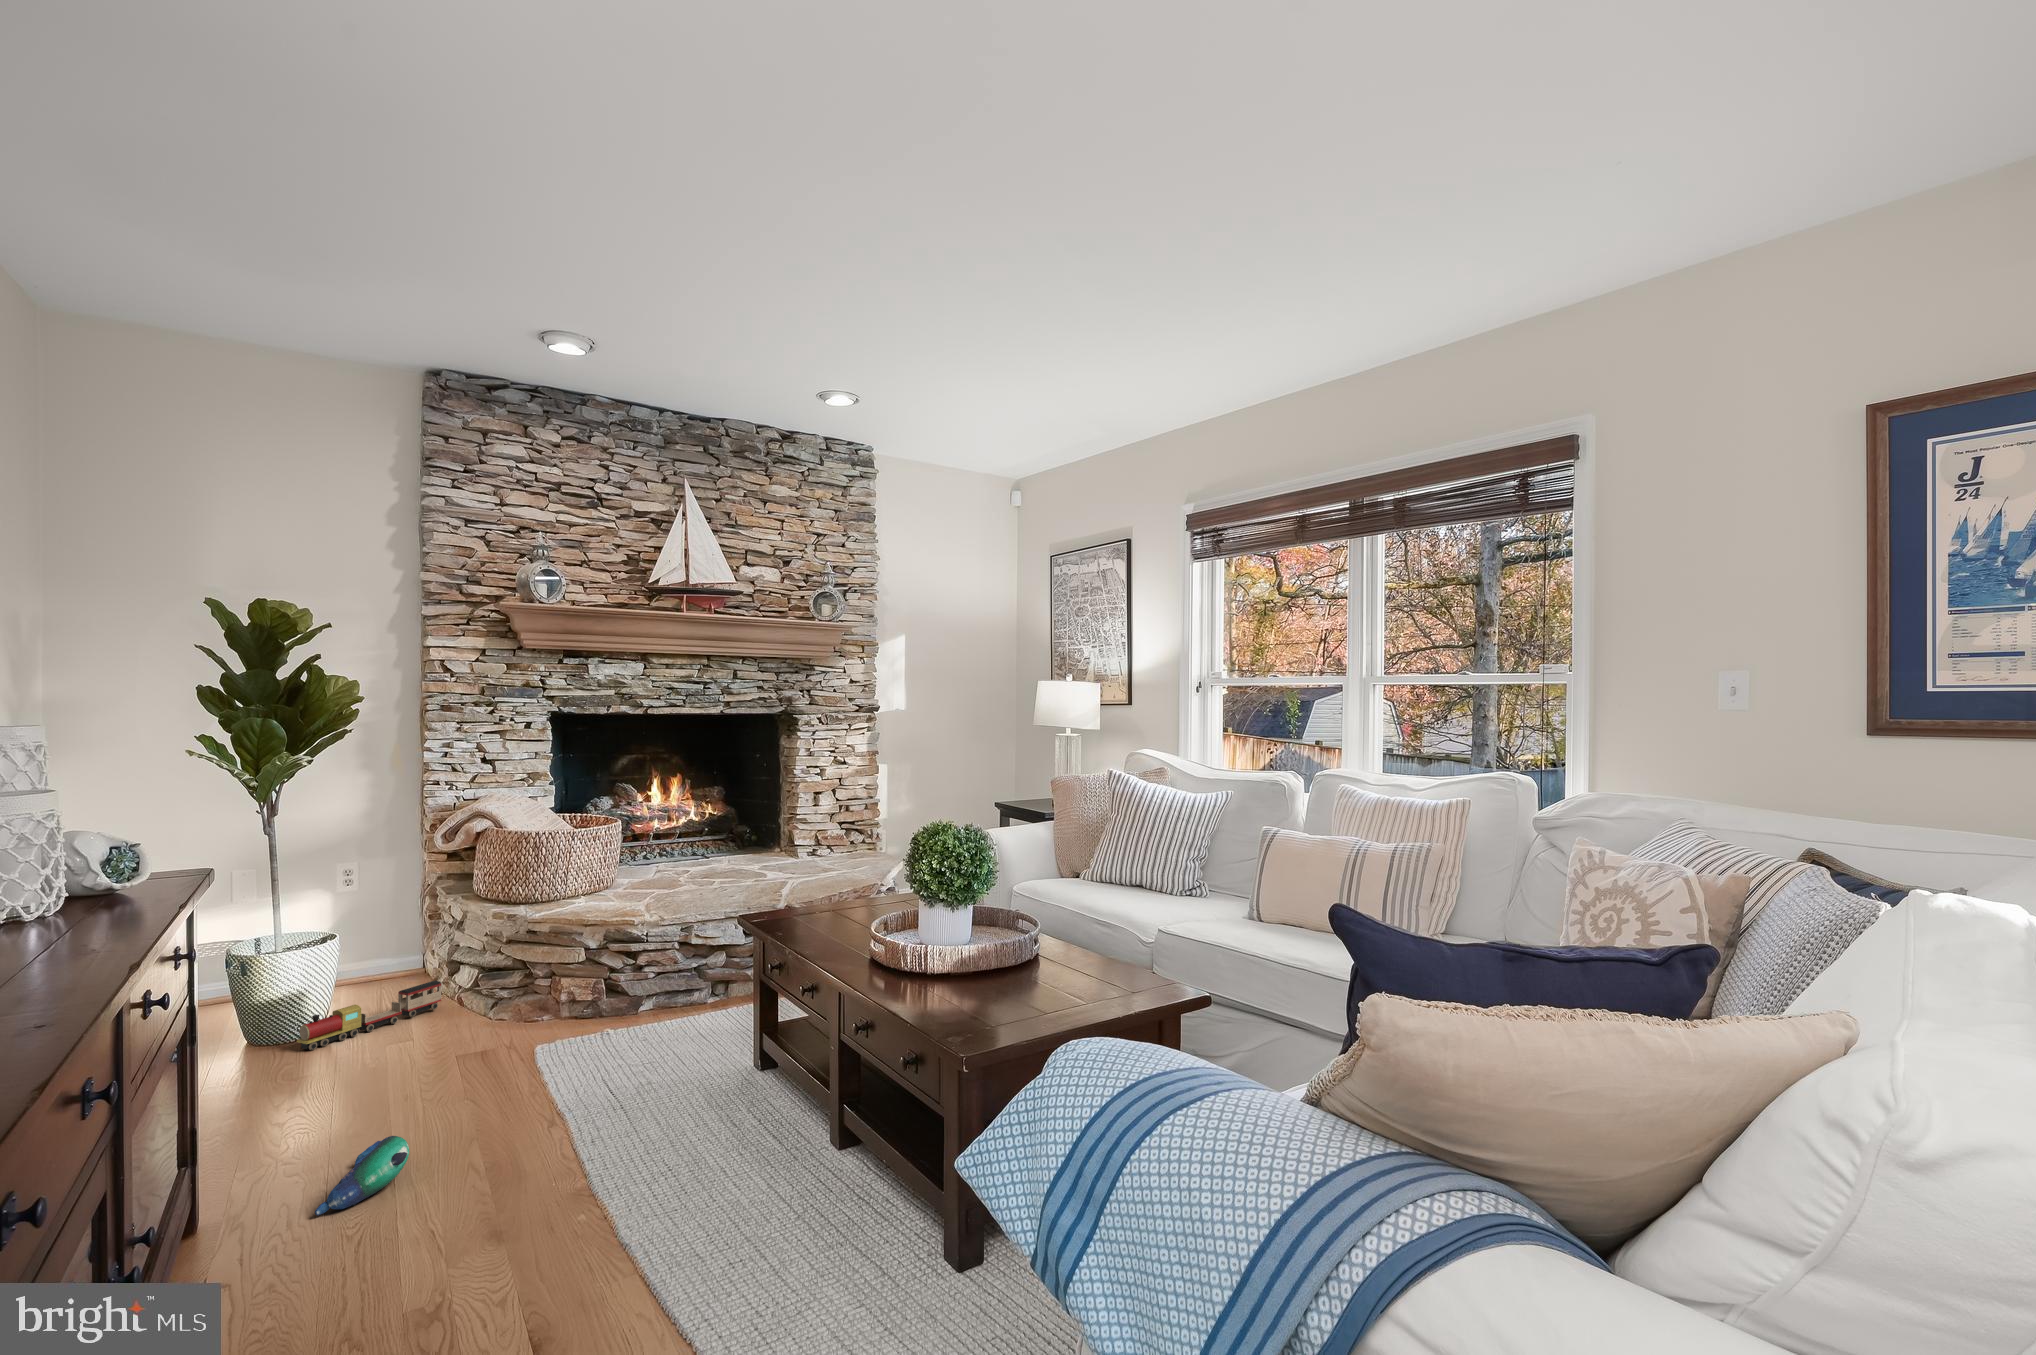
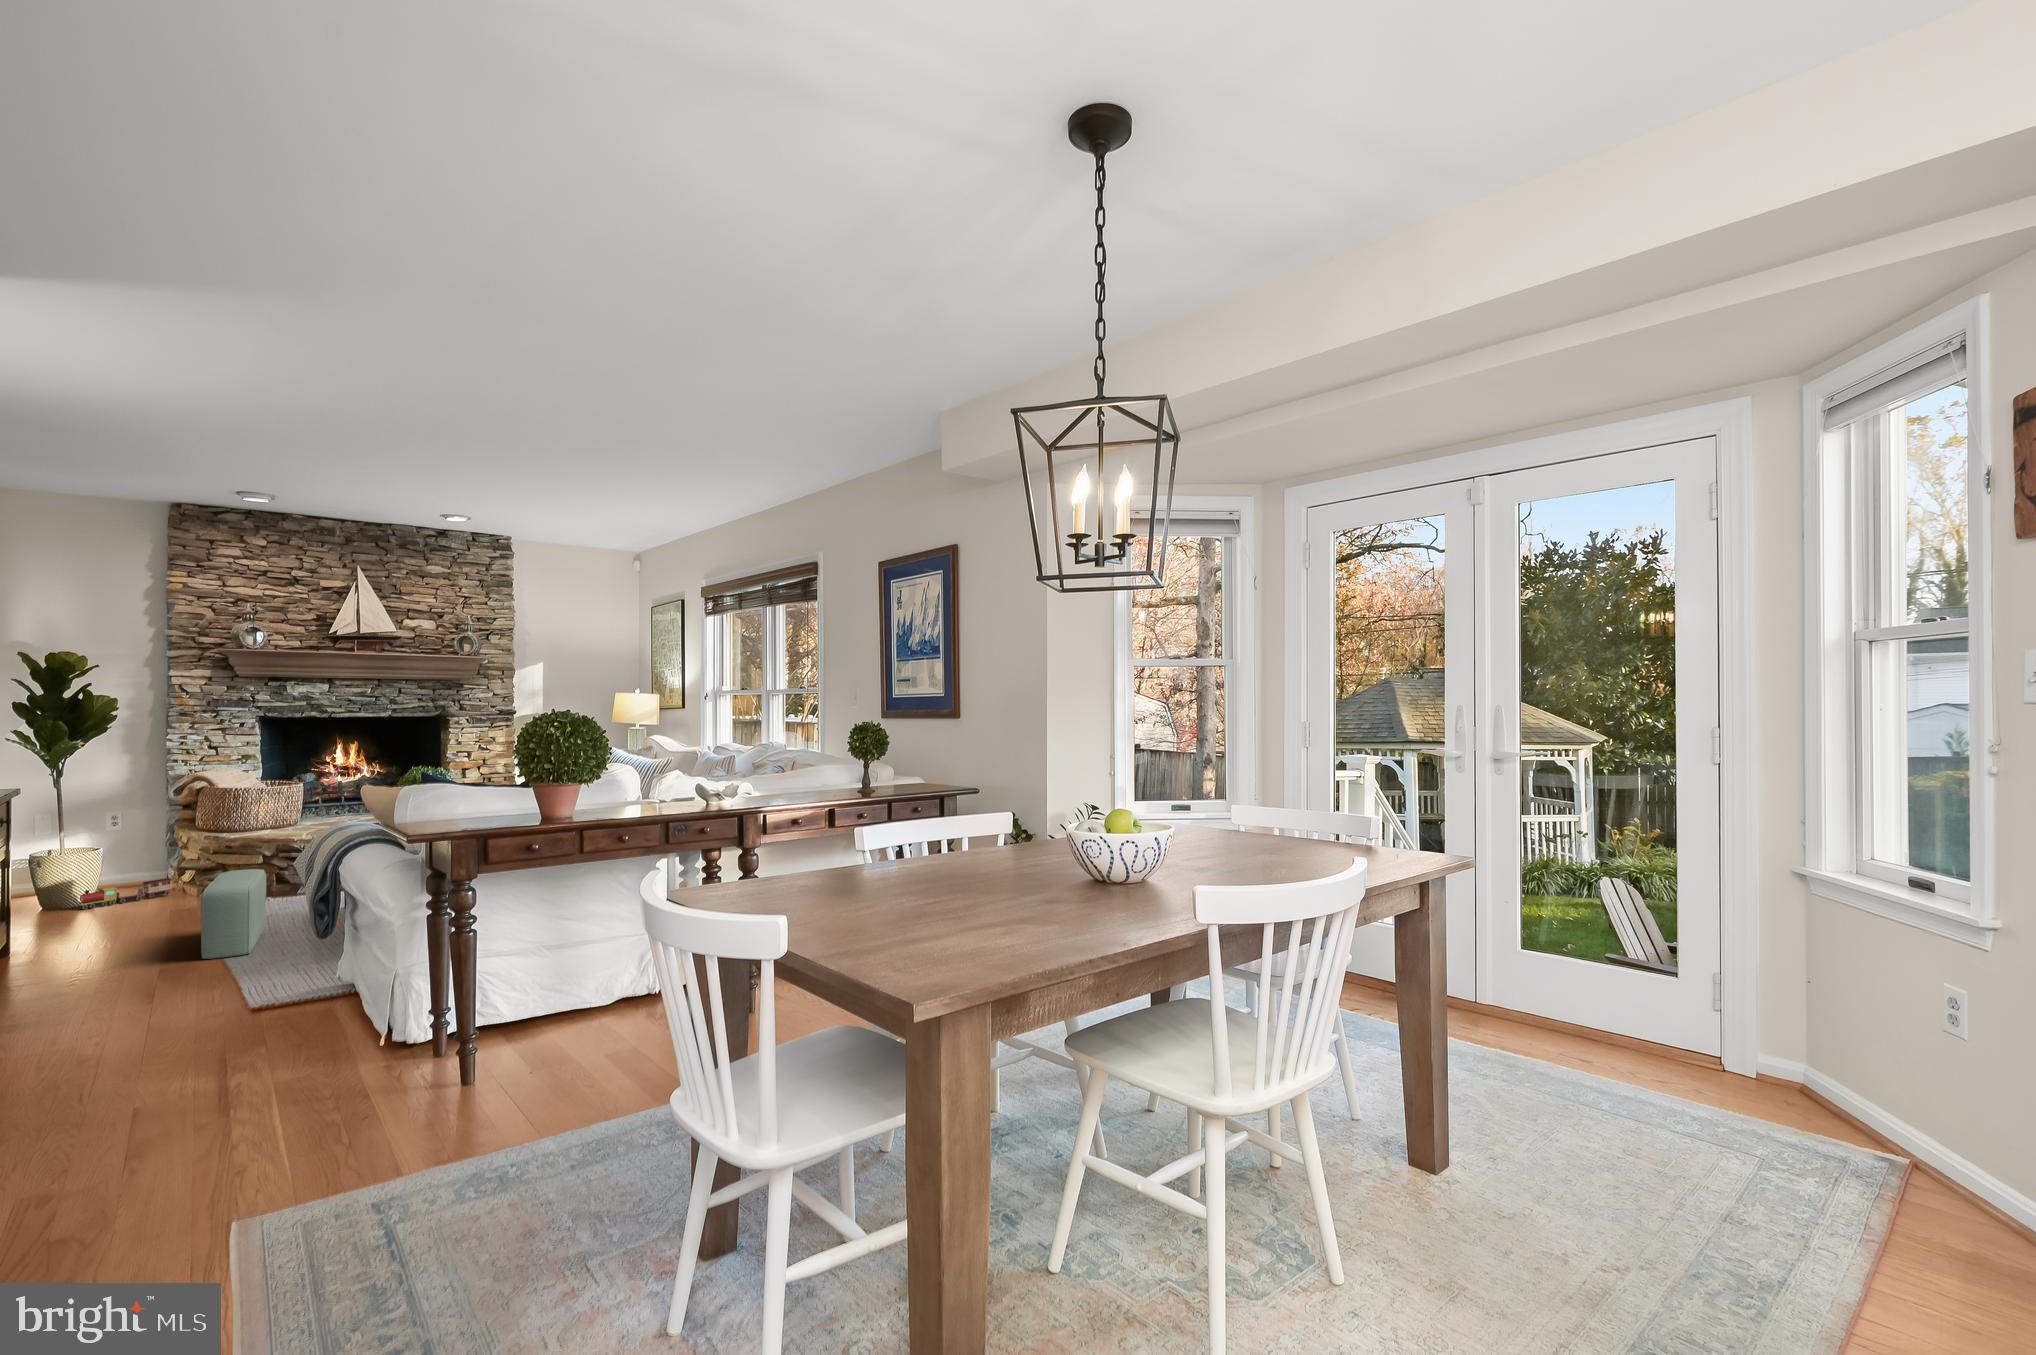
pouf: none [587,1018,703,1278] -> present [200,869,266,959]
plush toy: present [315,1136,409,1215] -> none [71,923,124,950]

